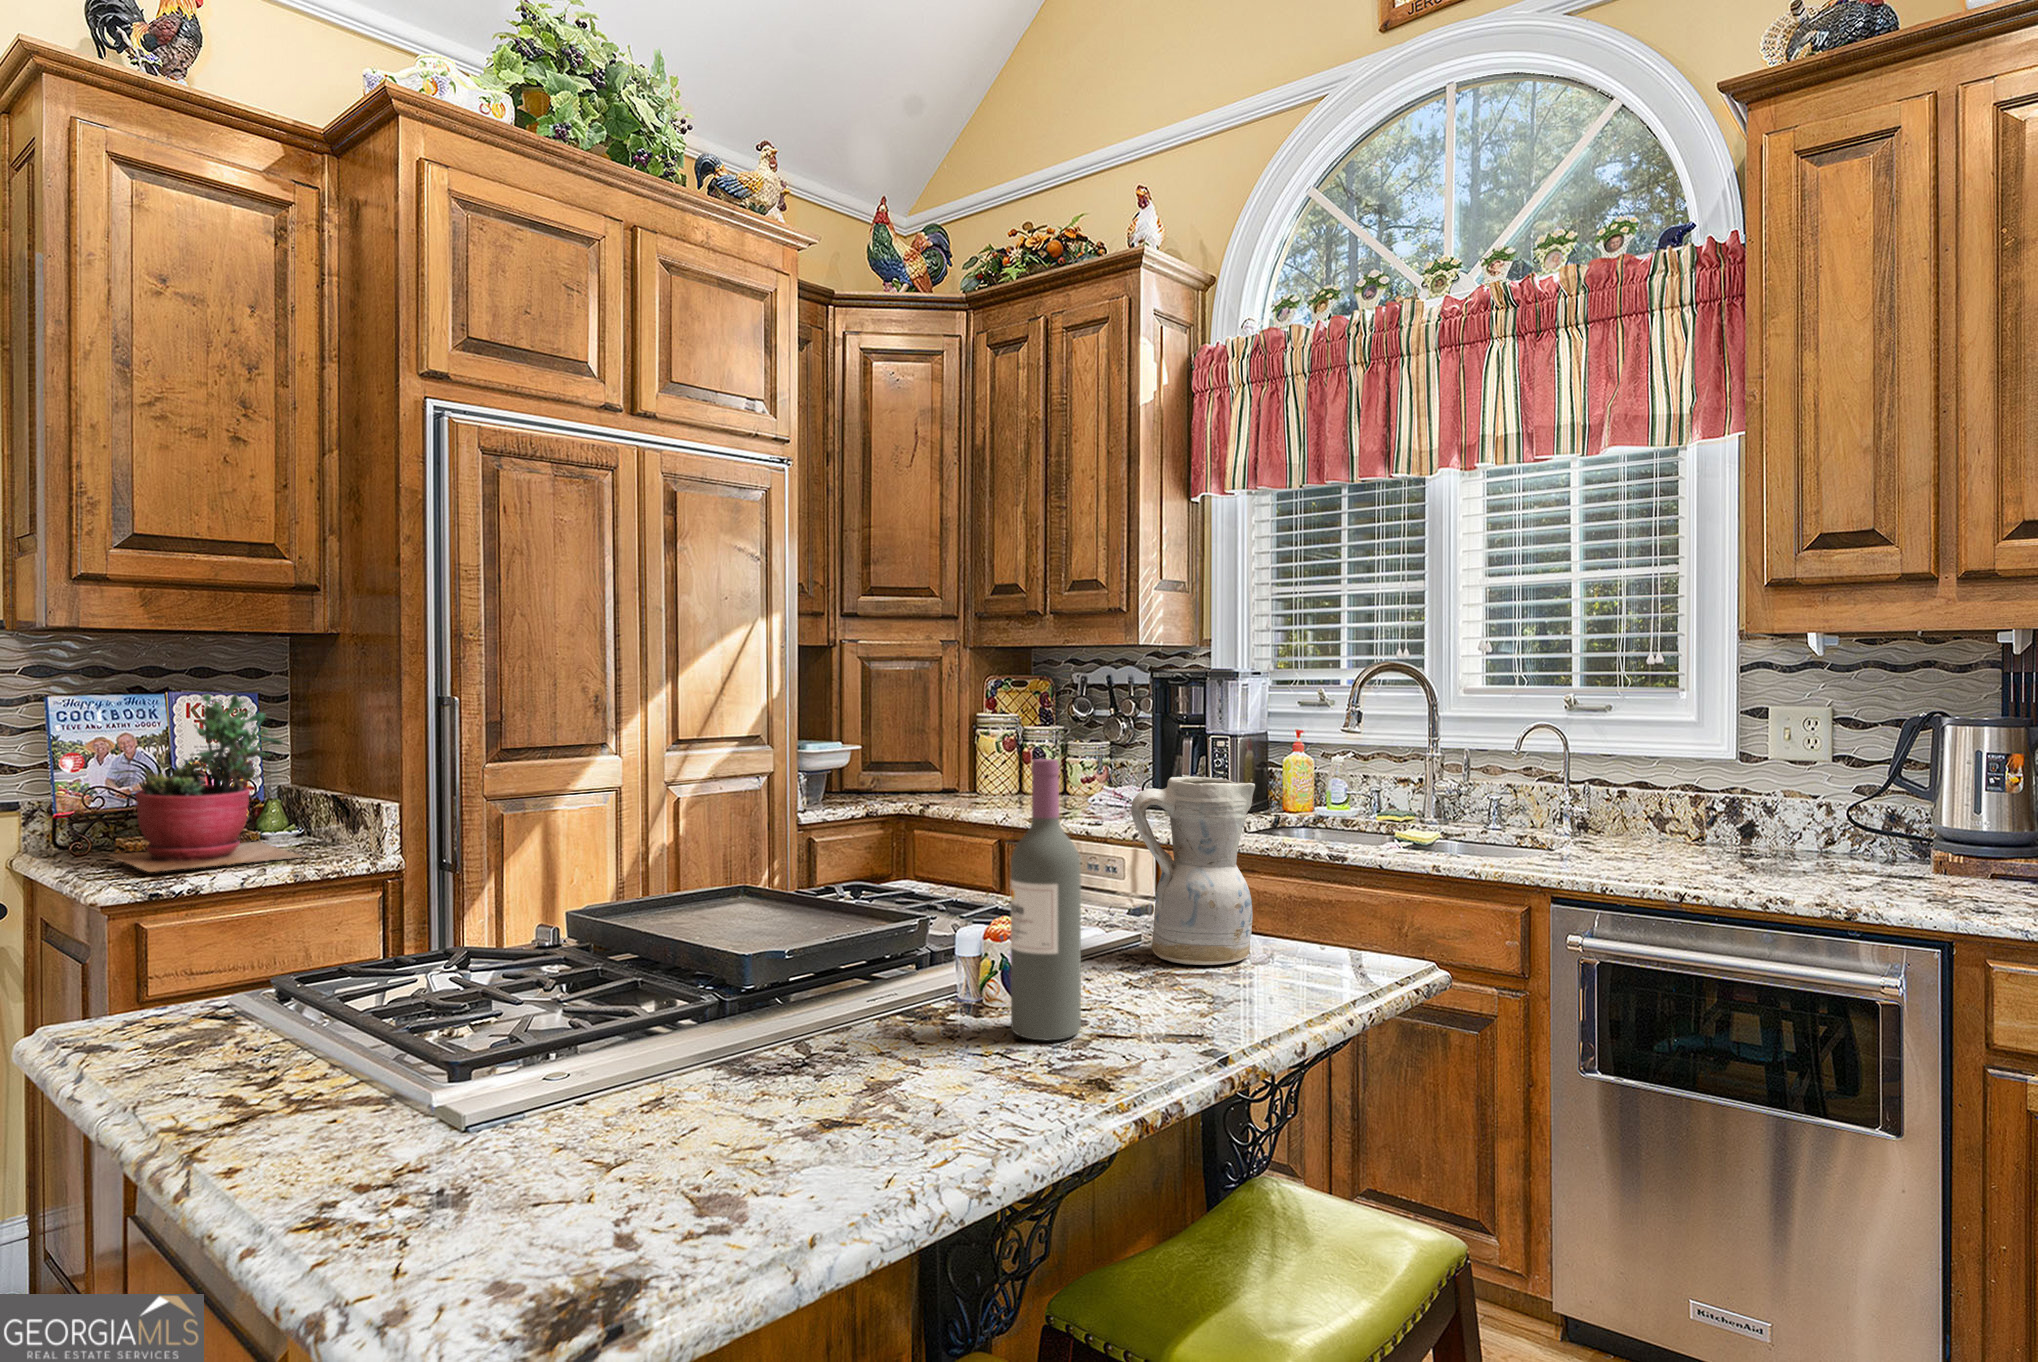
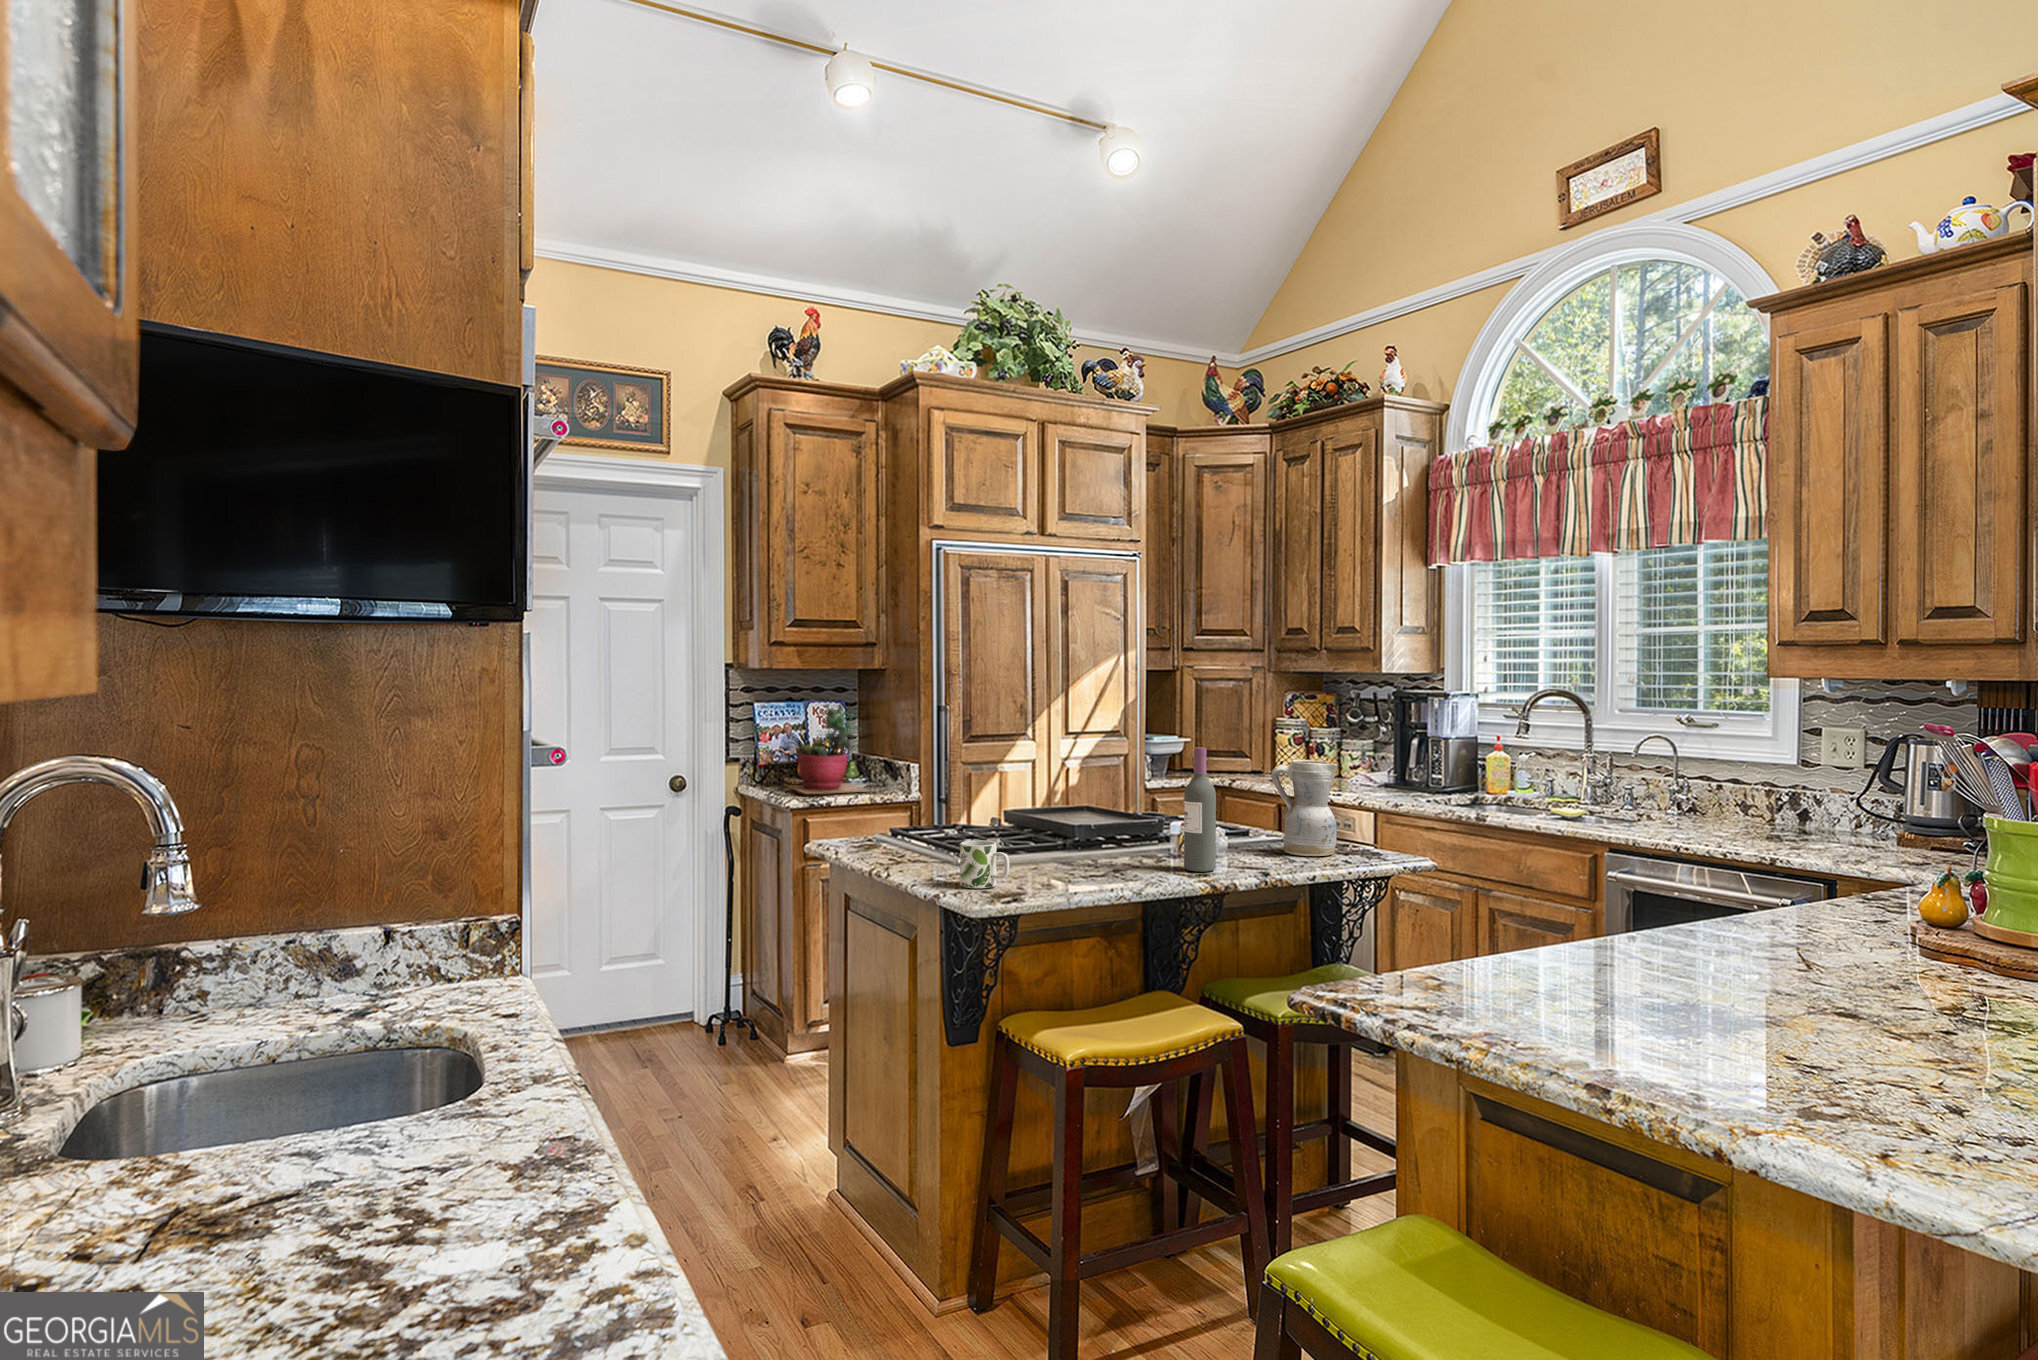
mug: none [447,1042,603,1202] -> present [960,840,1009,888]

